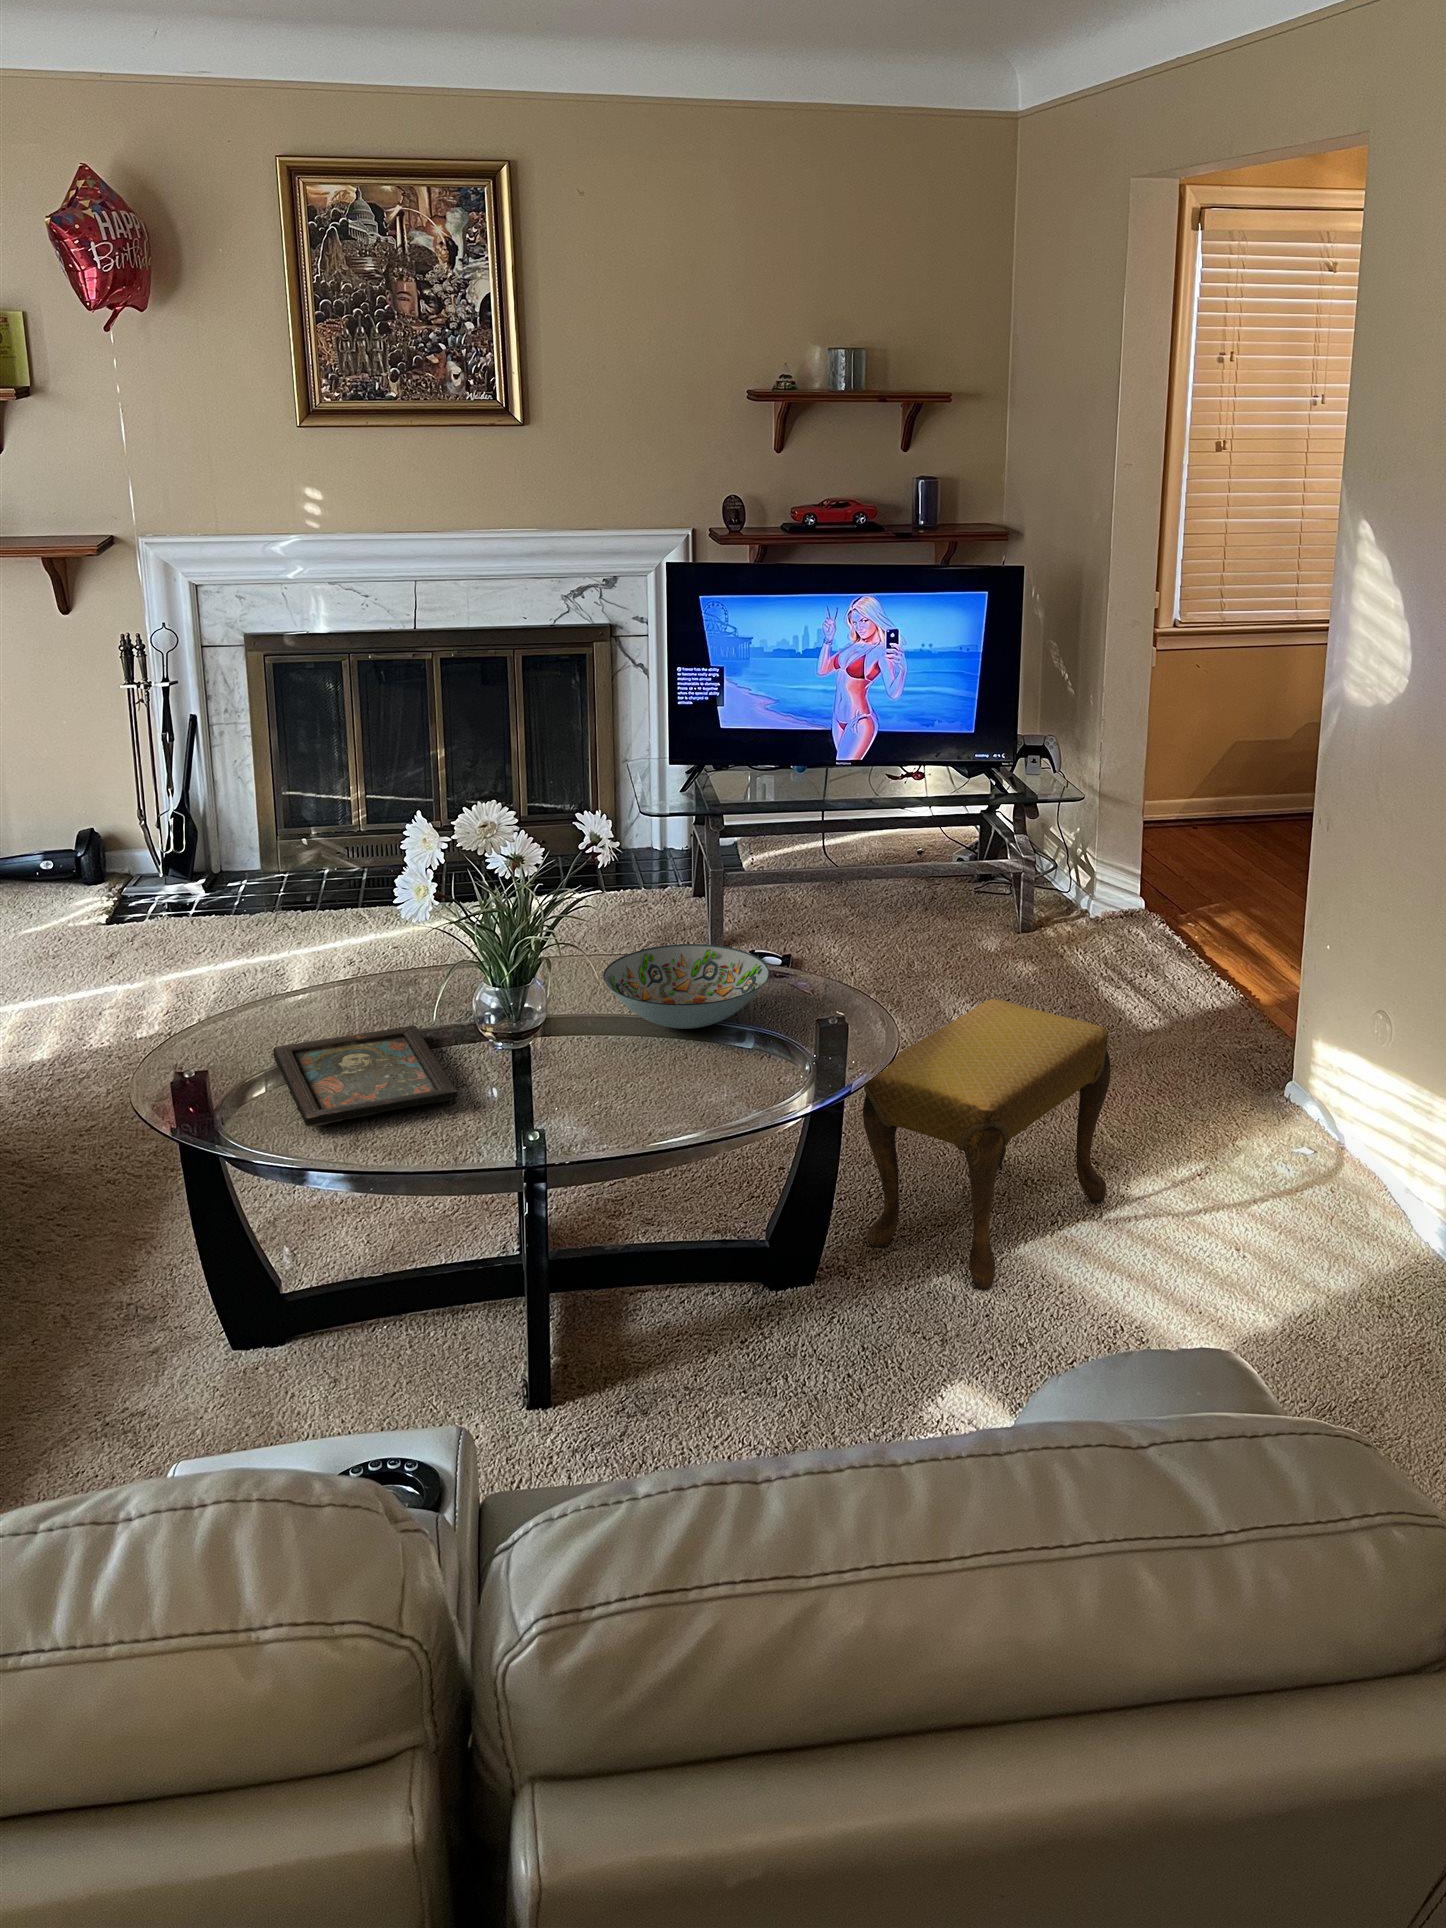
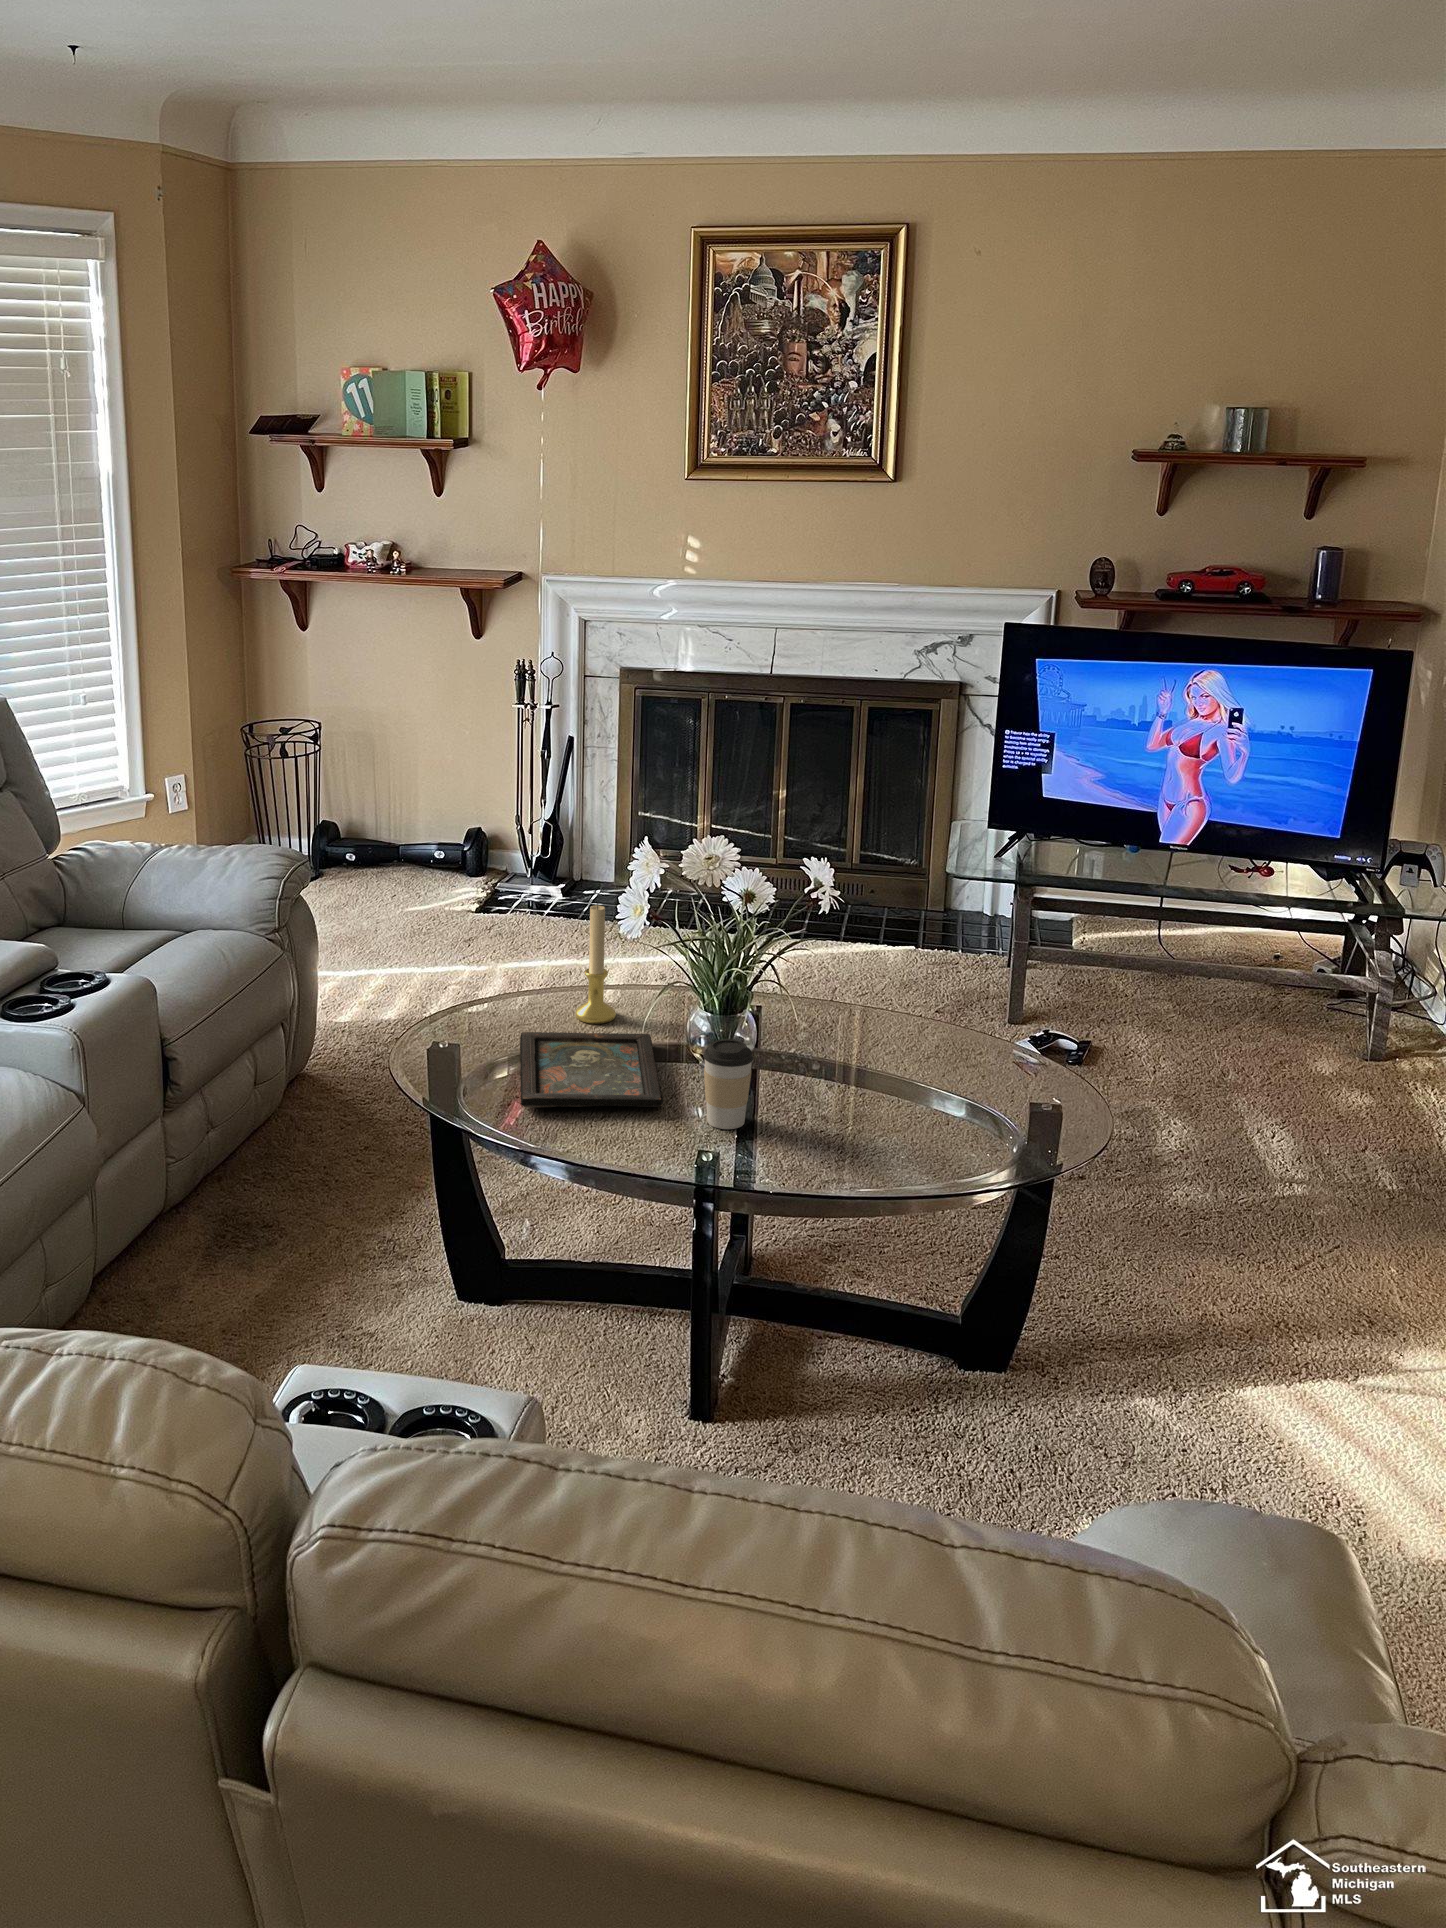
candle holder: none [322,896,367,1025] -> present [575,903,616,1024]
decorative bowl: present [603,944,769,1029] -> none [829,997,999,1083]
footstool: present [863,999,1111,1289] -> none [1079,1111,1386,1420]
coffee cup: none [499,1017,551,1109] -> present [703,1039,753,1129]

